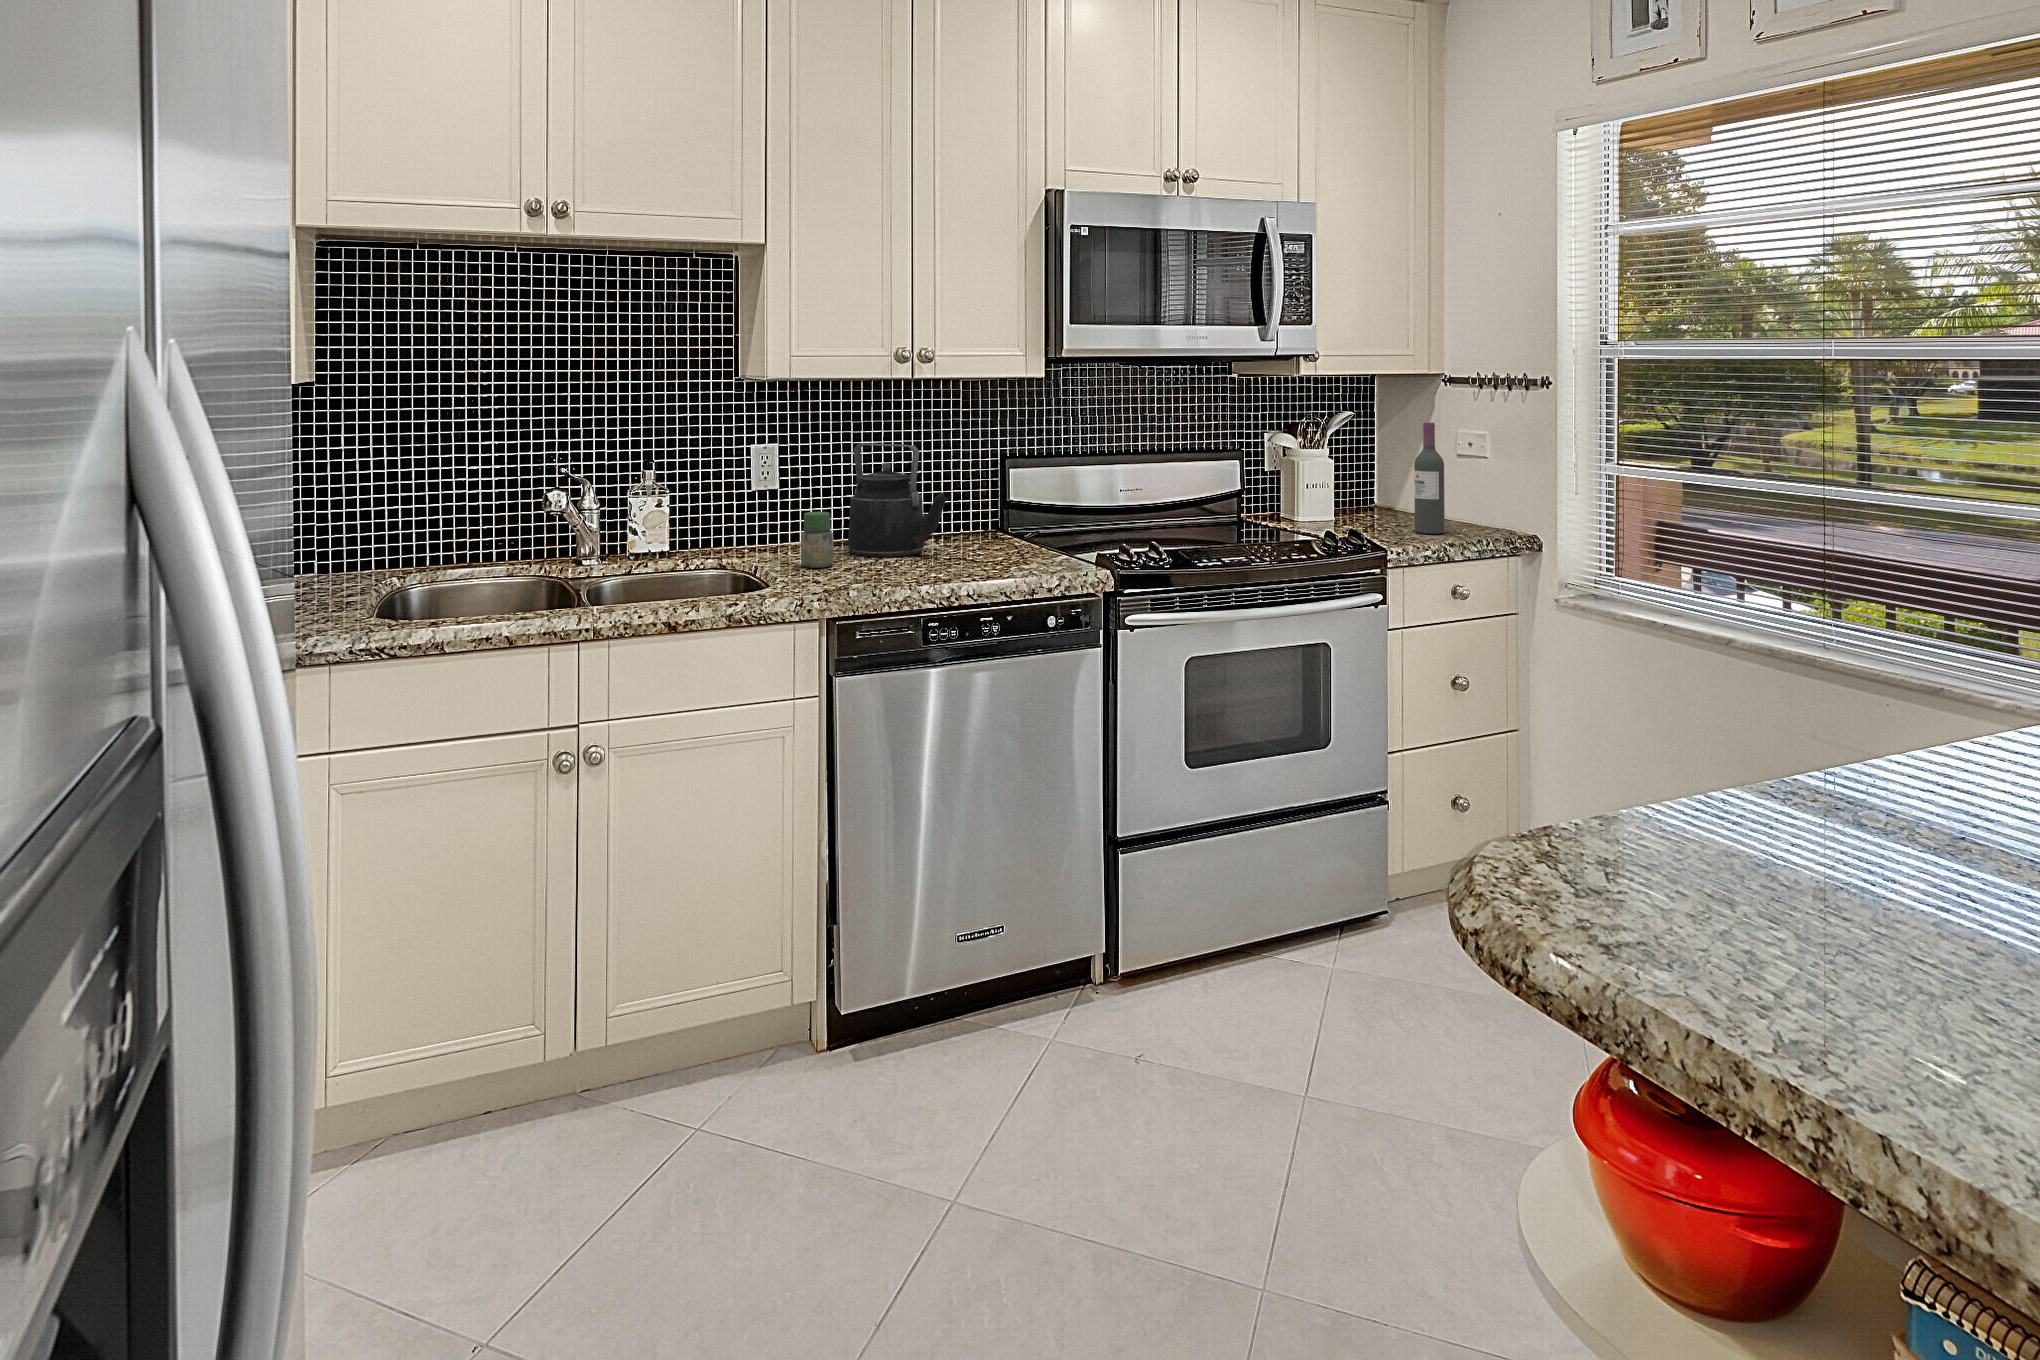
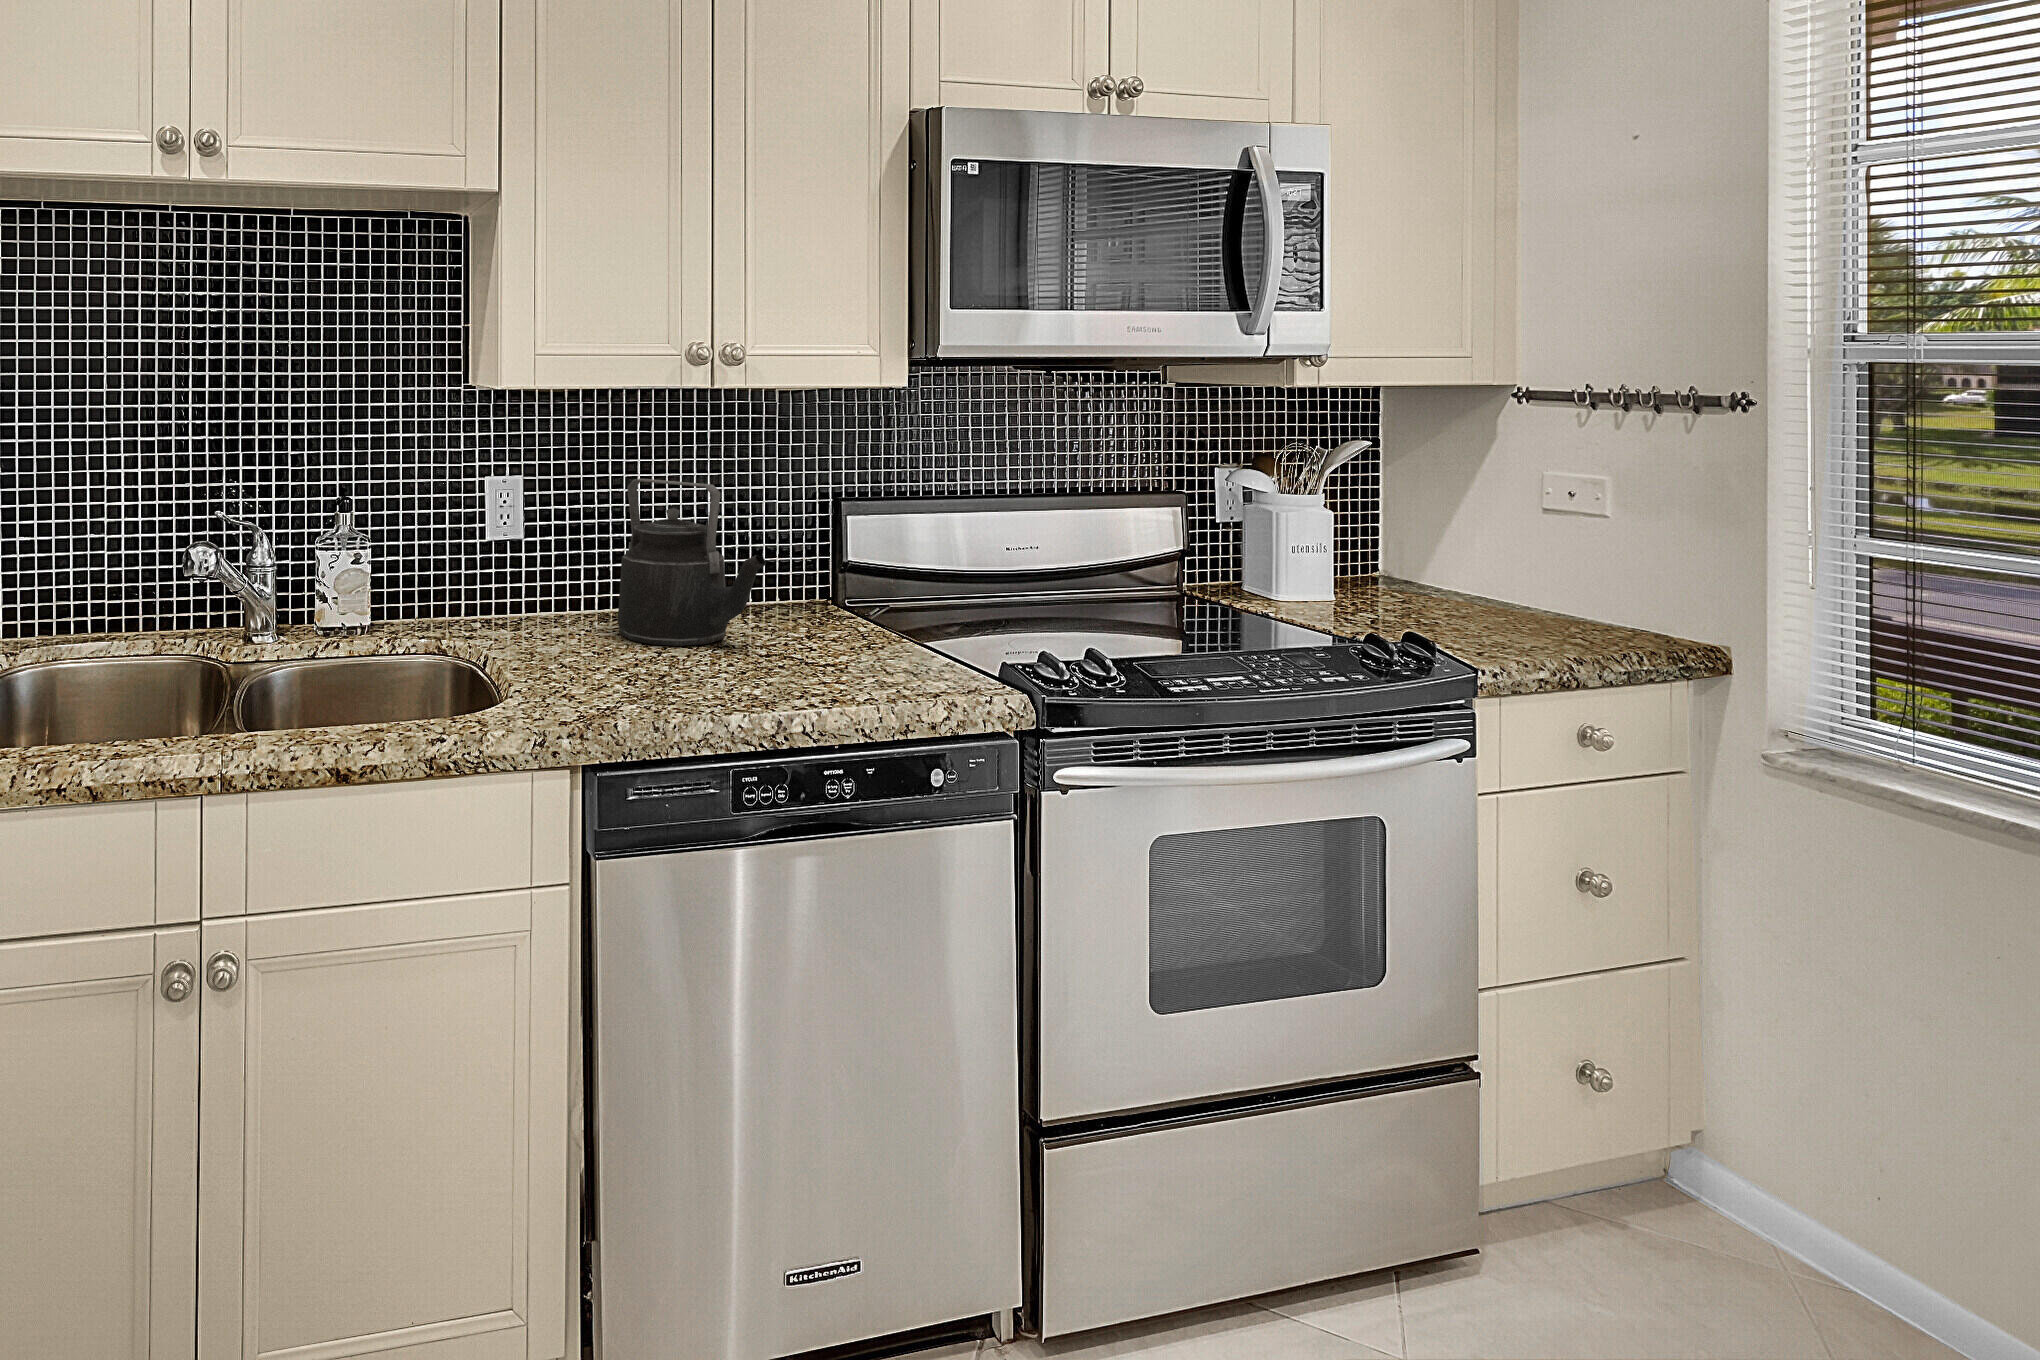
wine bottle: present [1414,423,1445,534] -> none [1483,461,1538,634]
jar: present [801,512,833,568] -> none [547,581,593,665]

